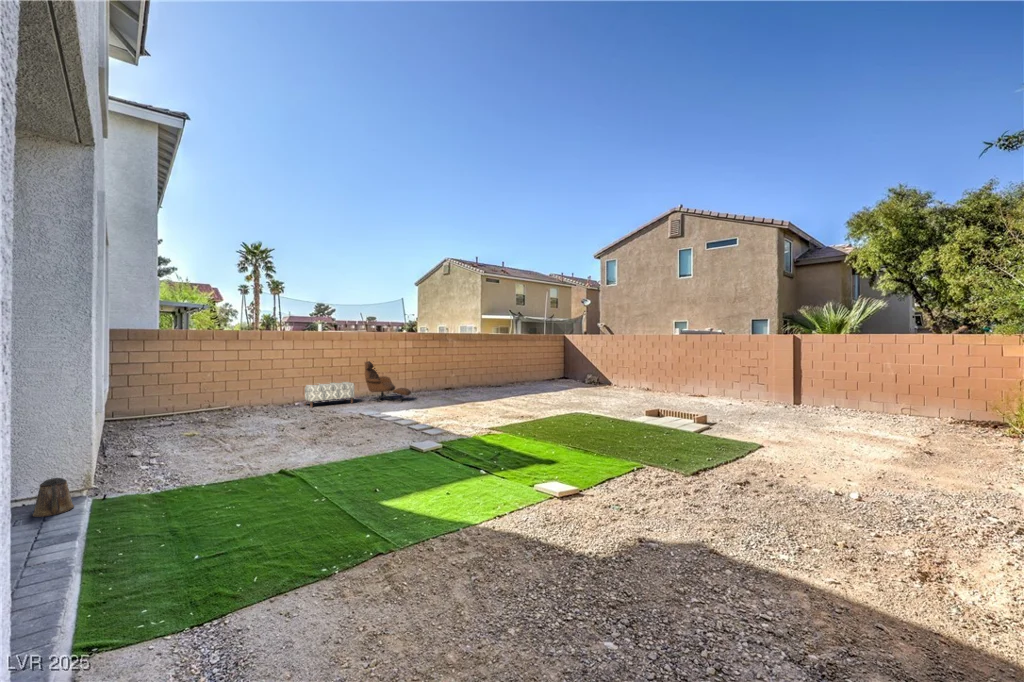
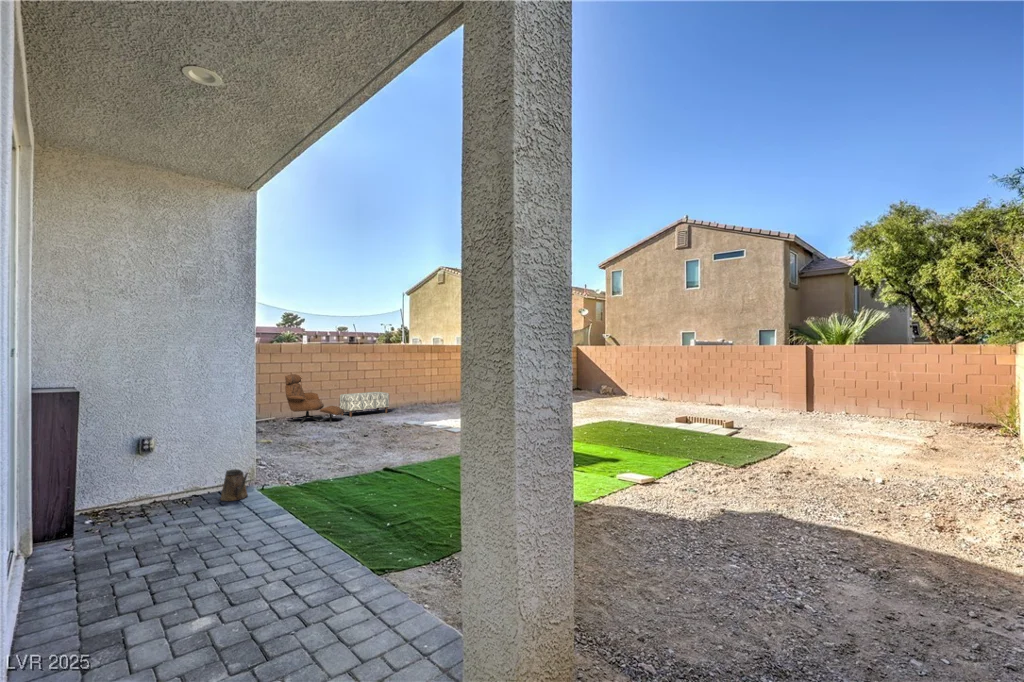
lounge chair: present [365,361,411,402] -> present [285,374,343,423]

